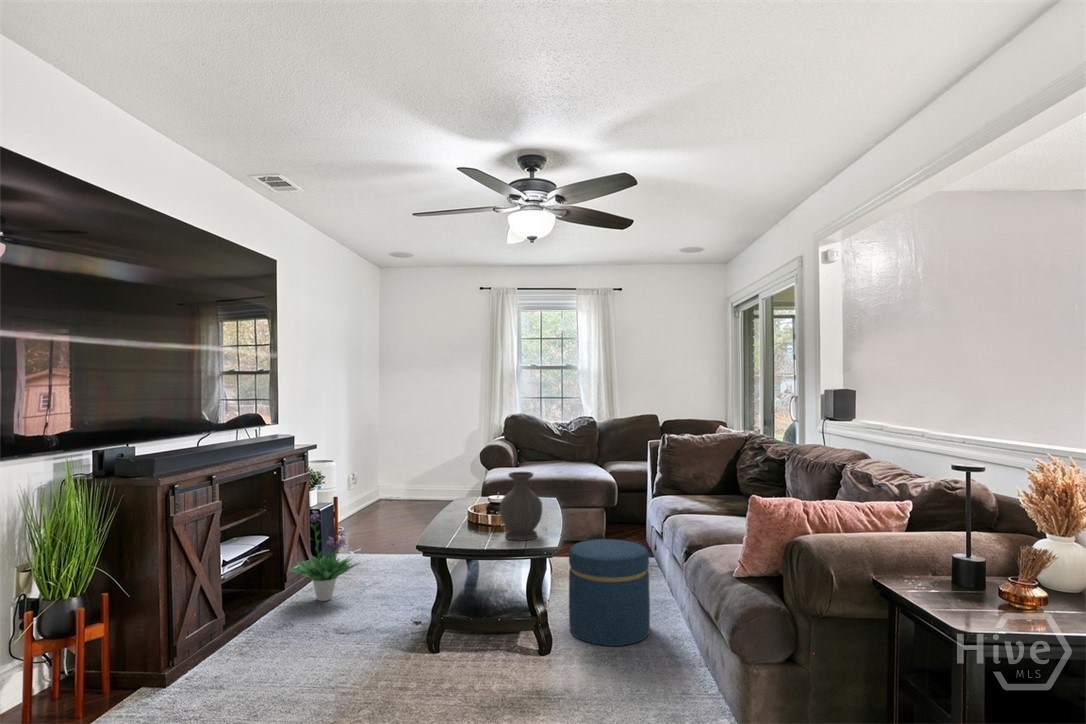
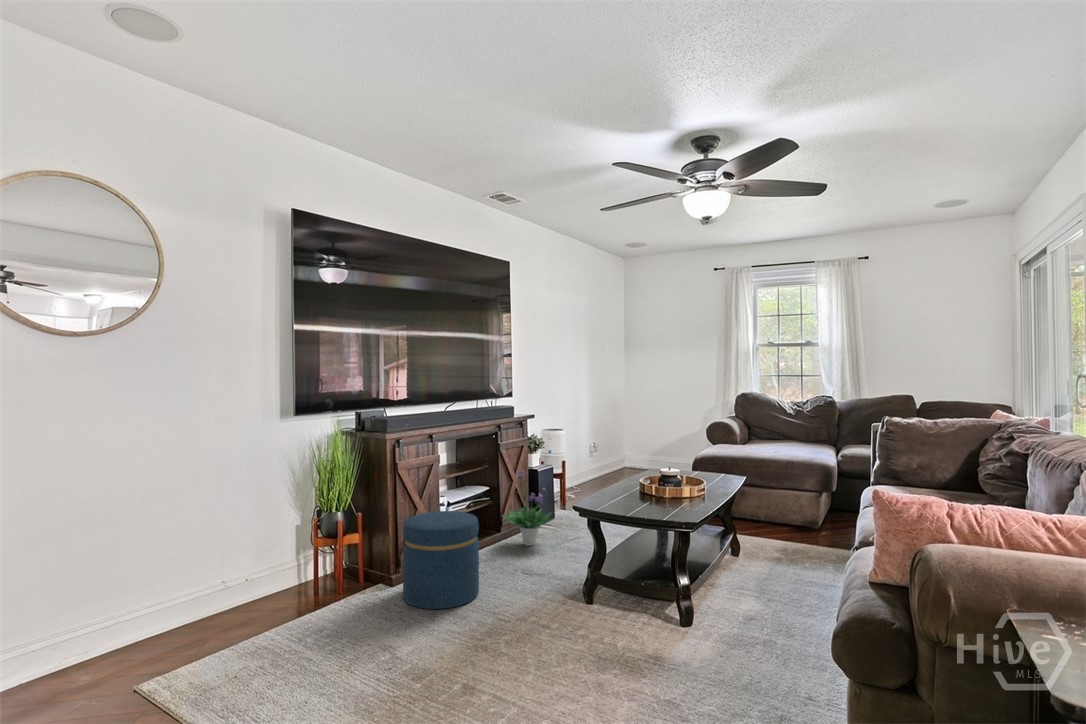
vase: present [500,472,542,540] -> none [651,448,693,514]
ottoman: present [569,539,650,646] -> present [403,511,479,609]

